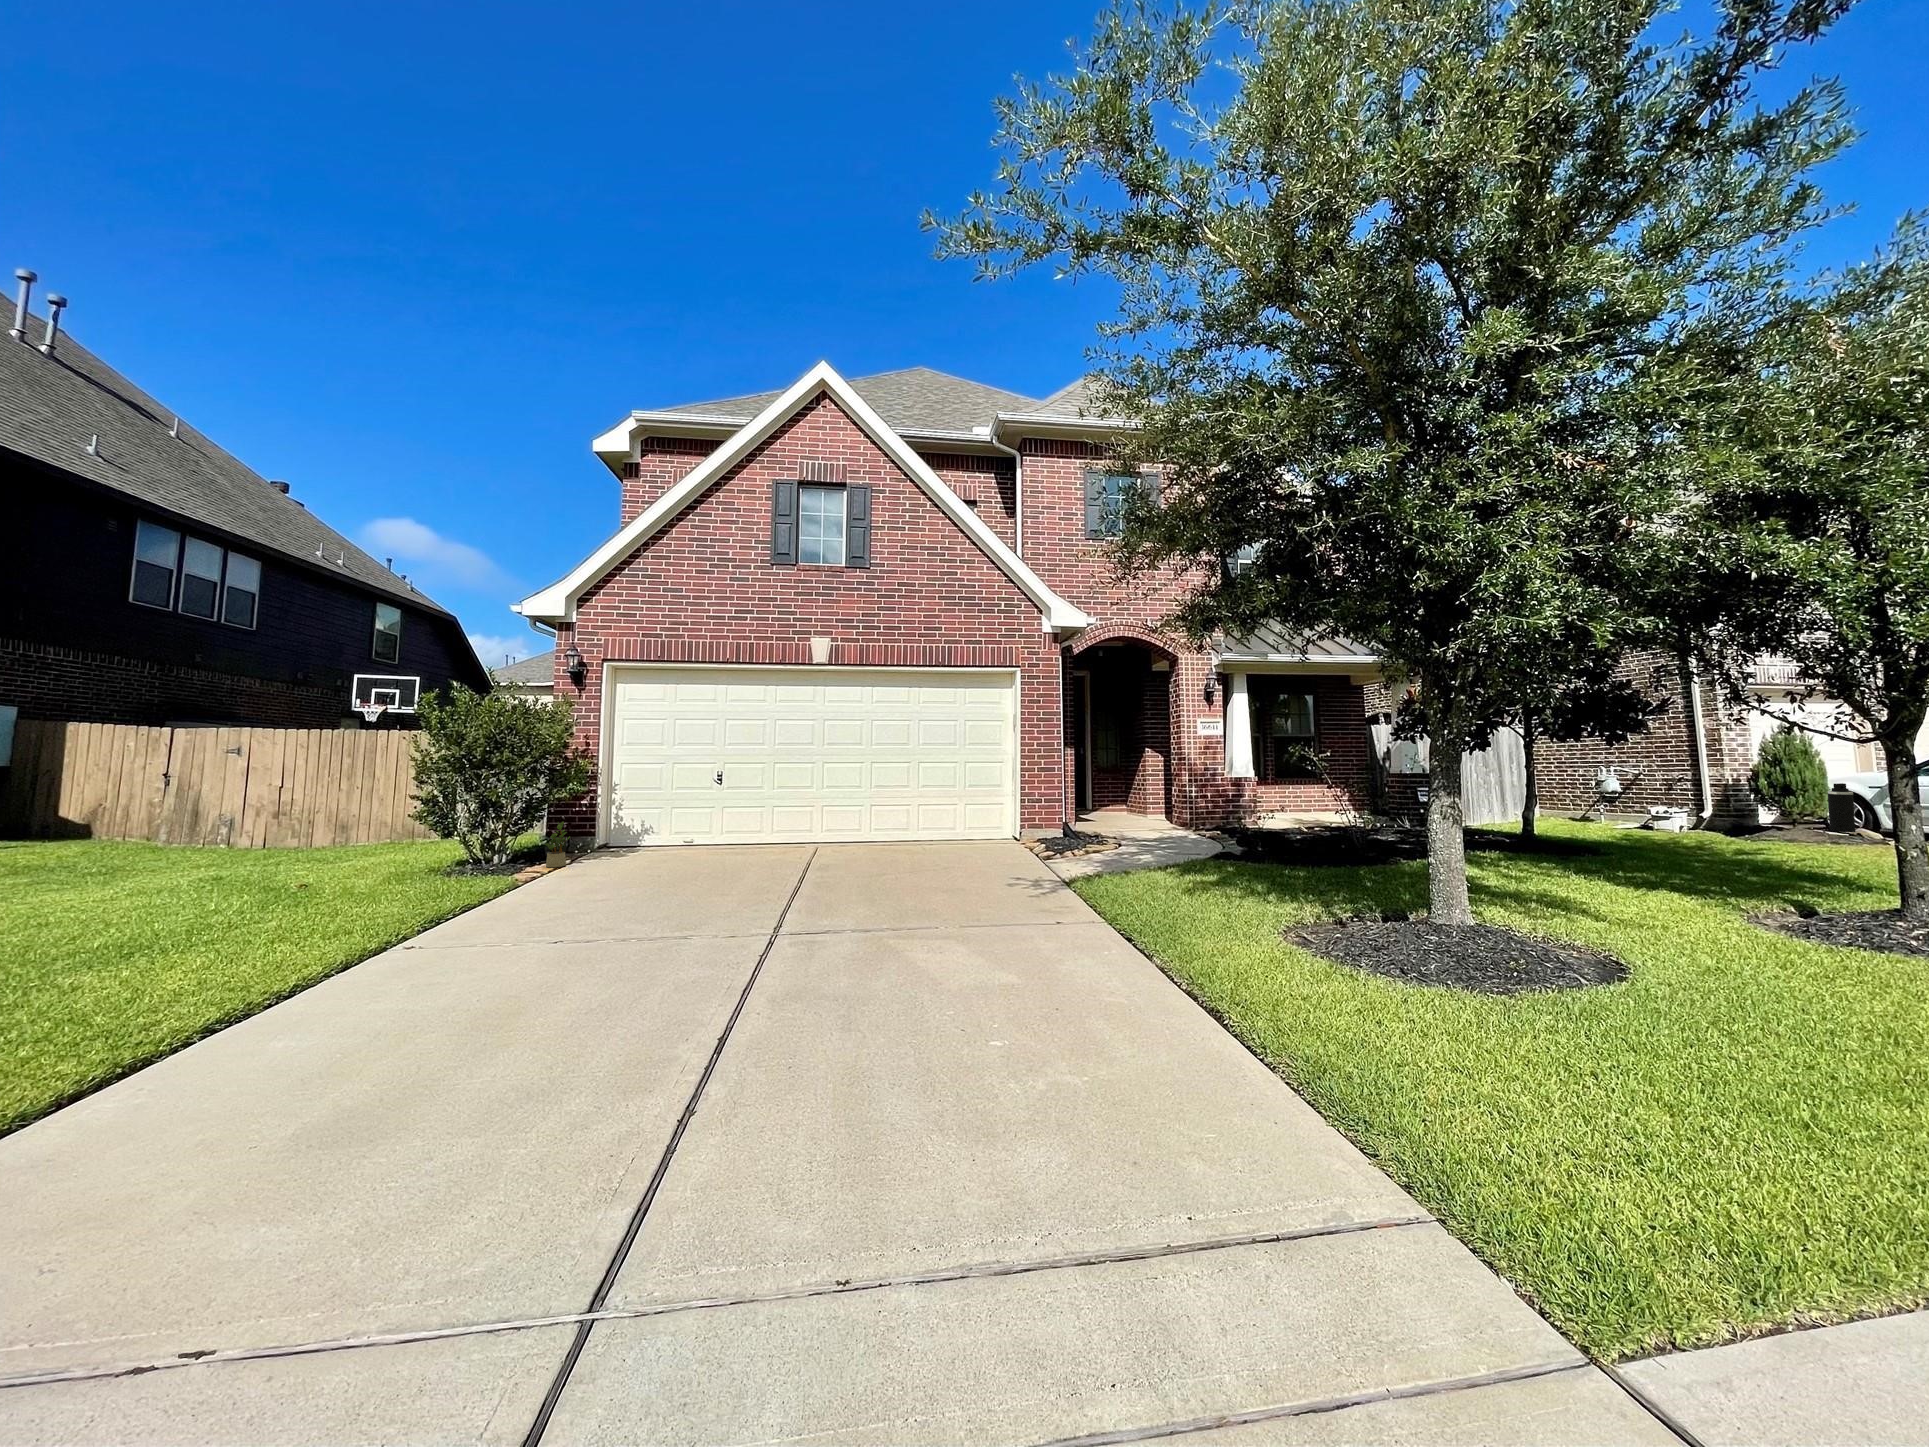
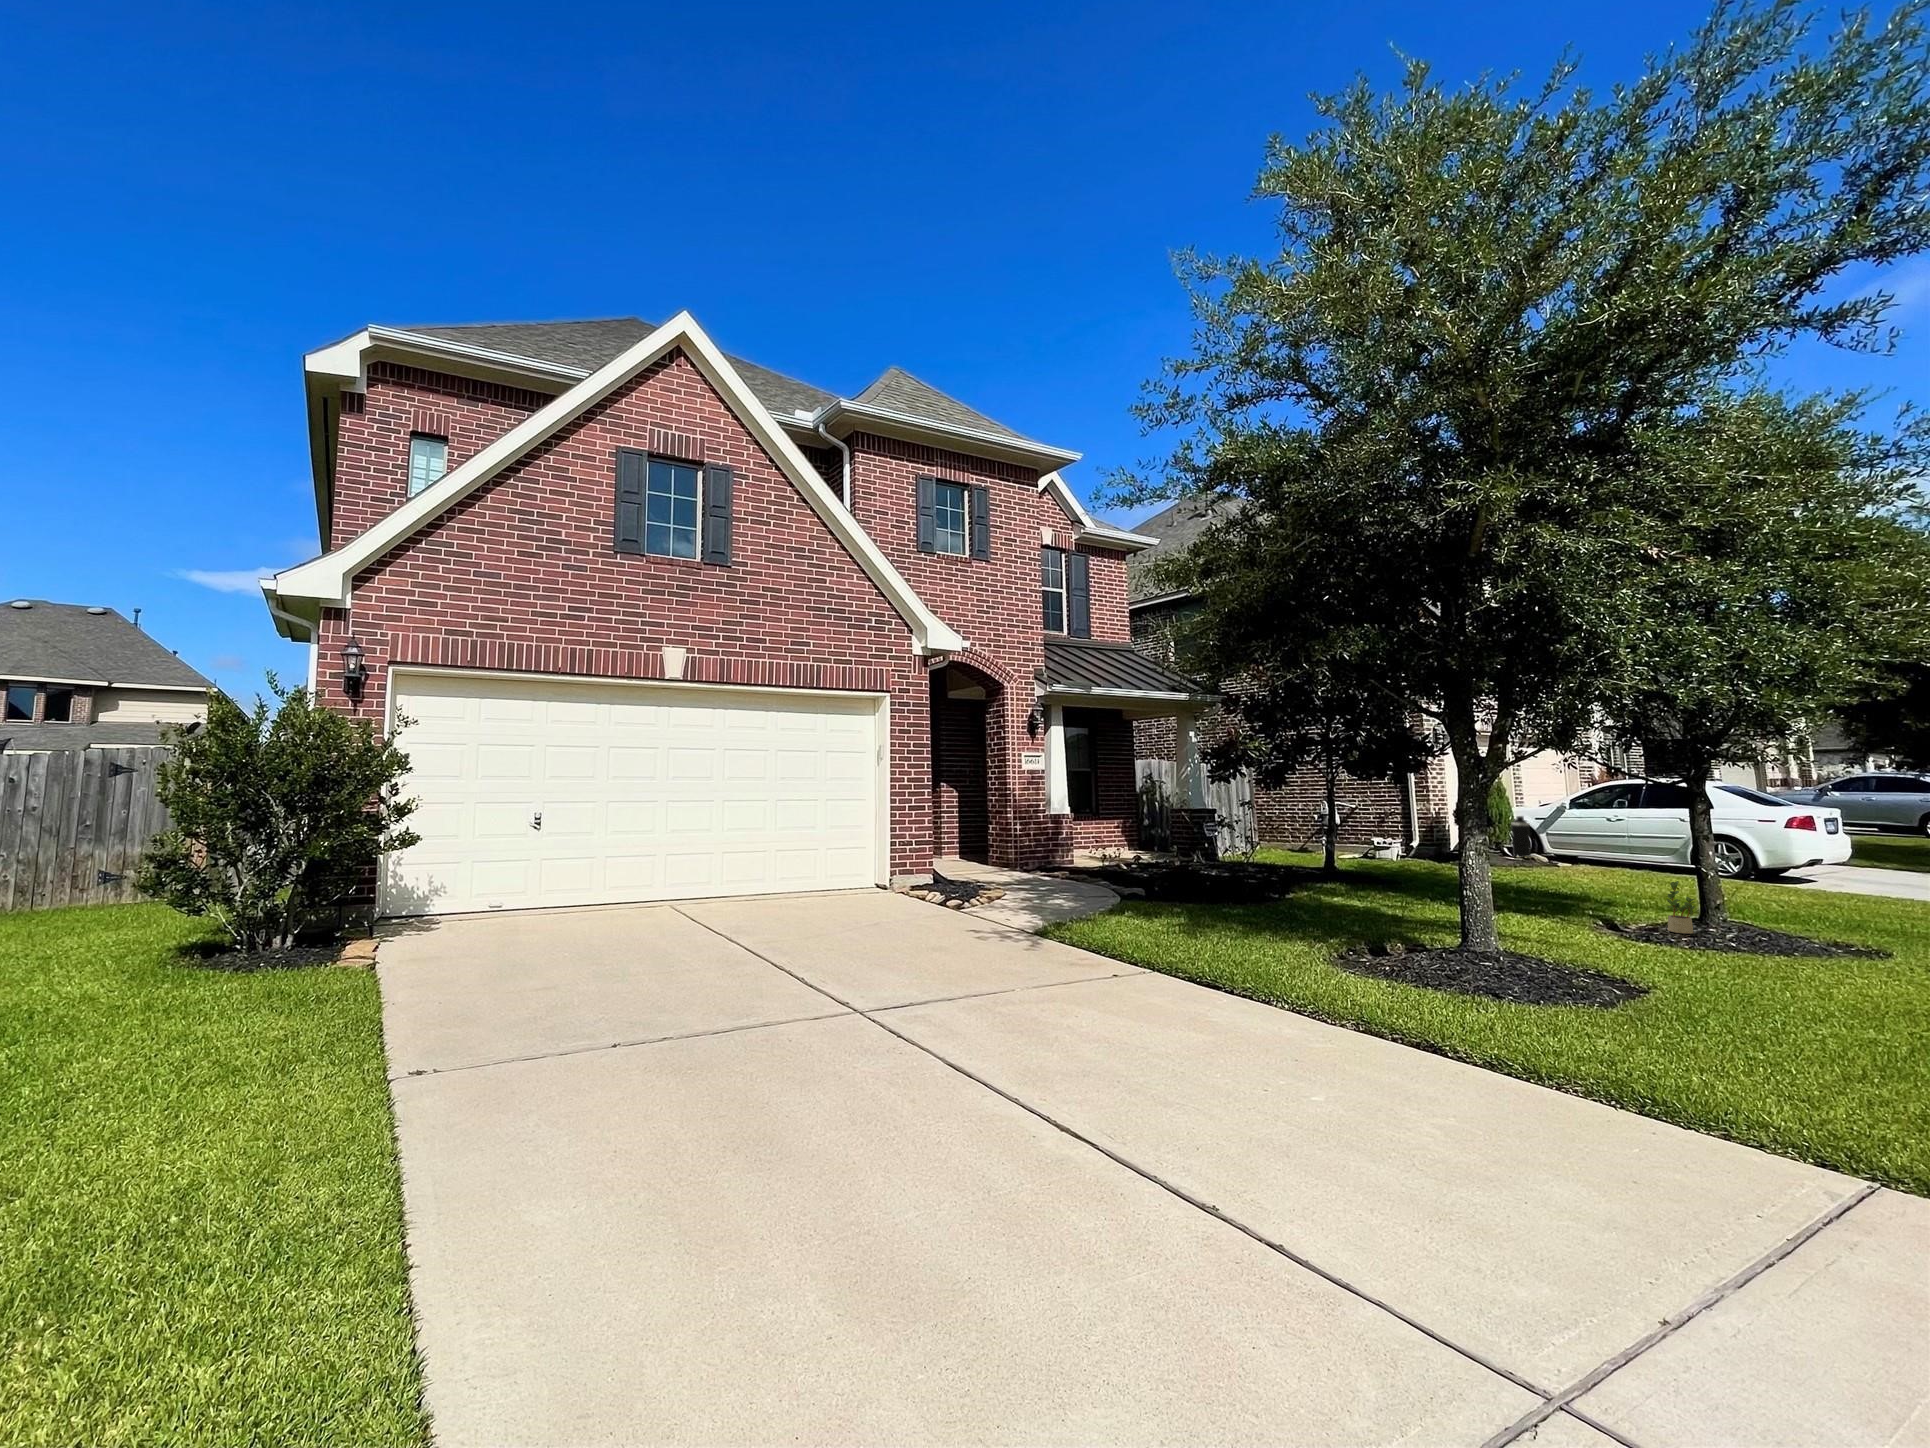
potted plant: present [545,822,570,867] -> present [1667,881,1699,934]

